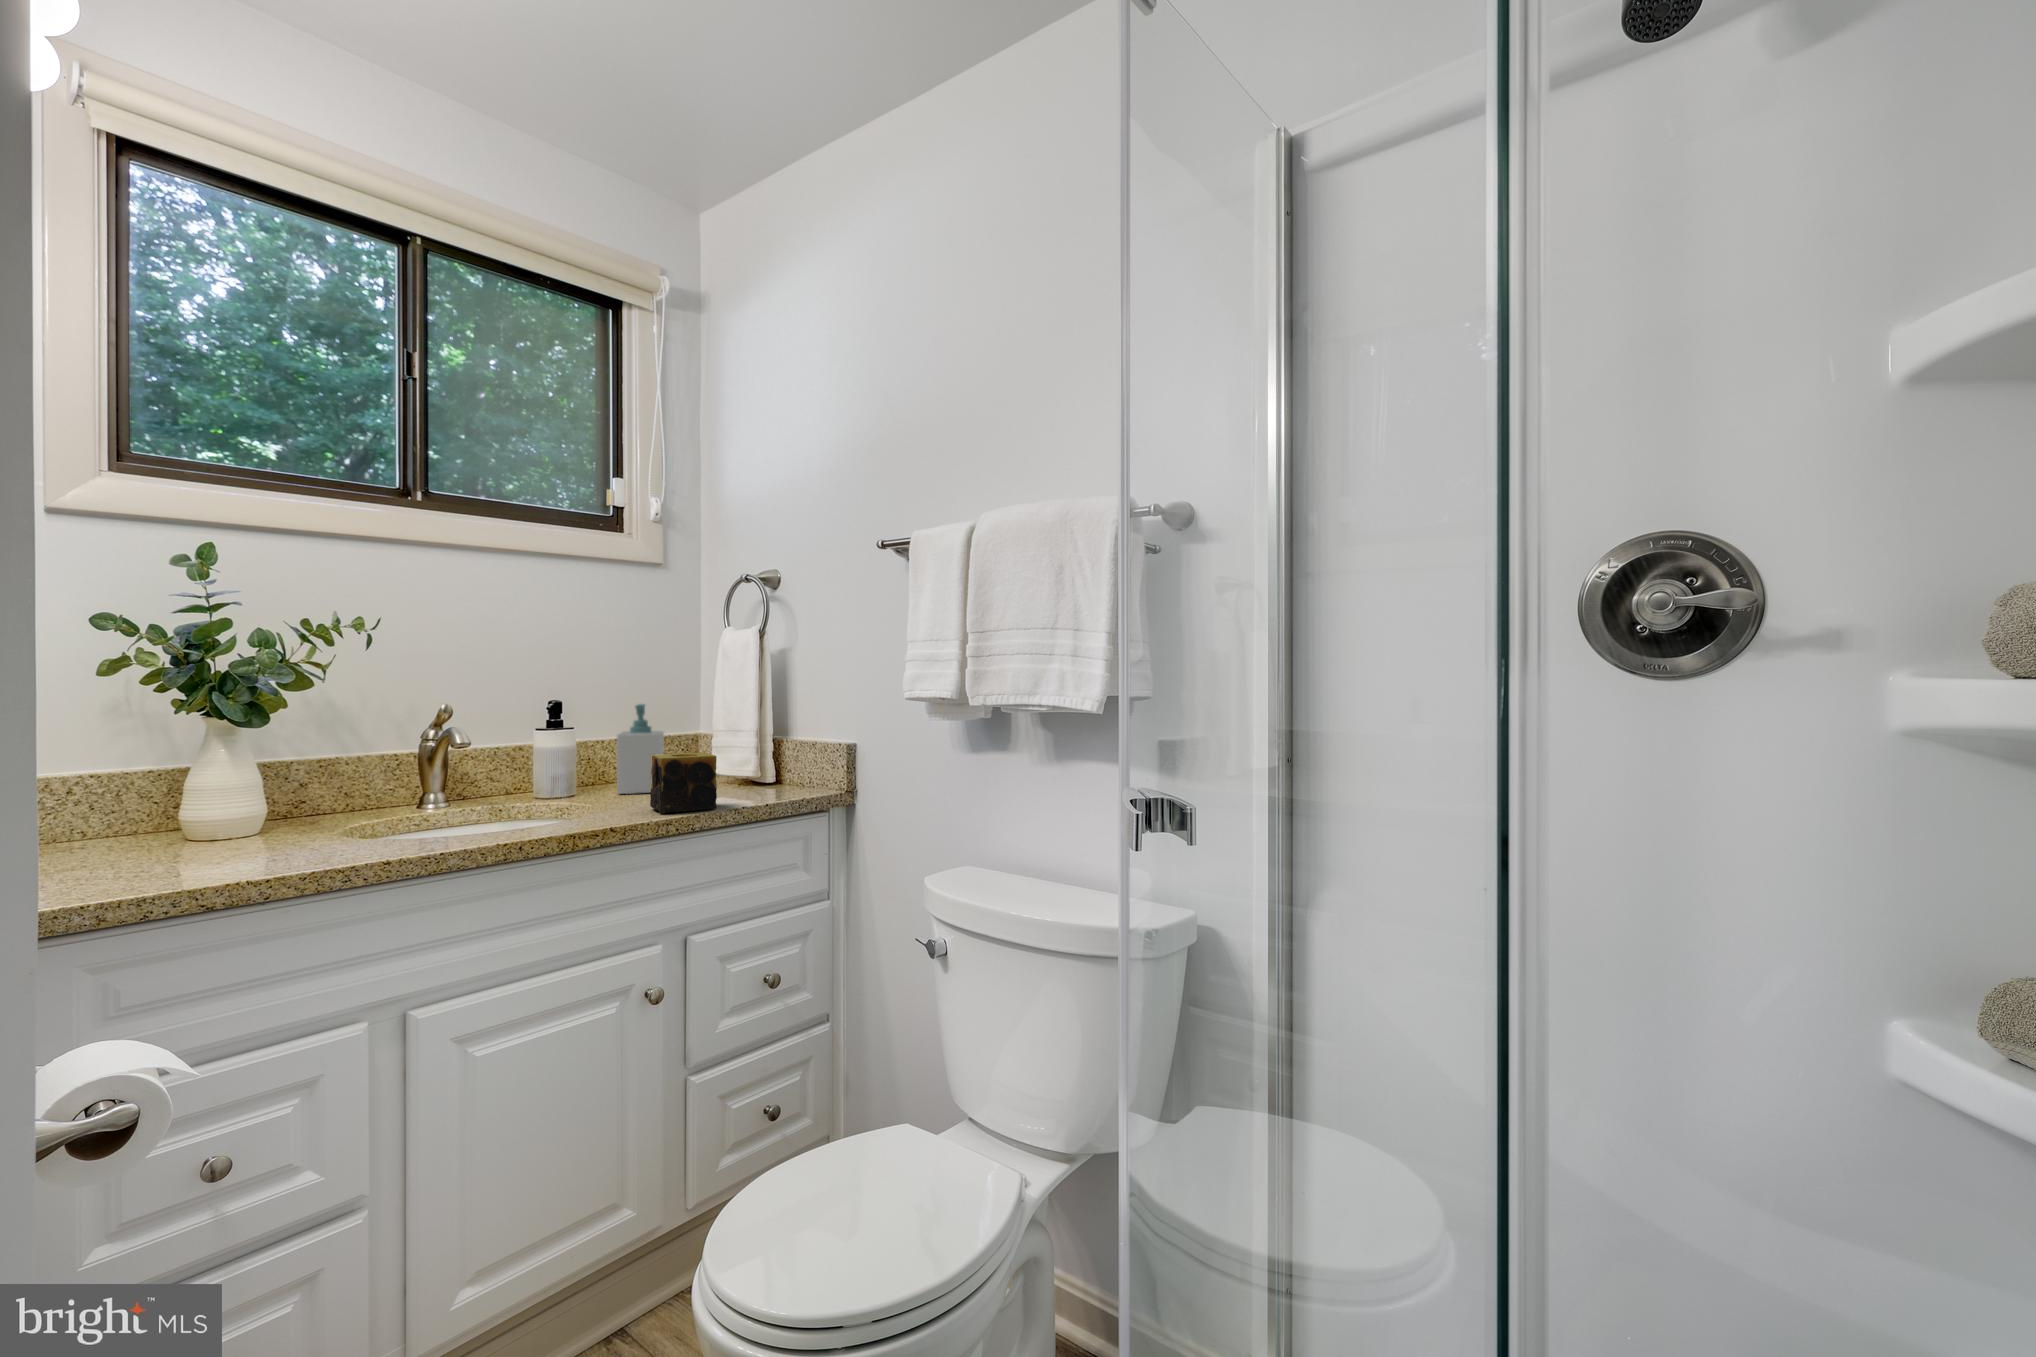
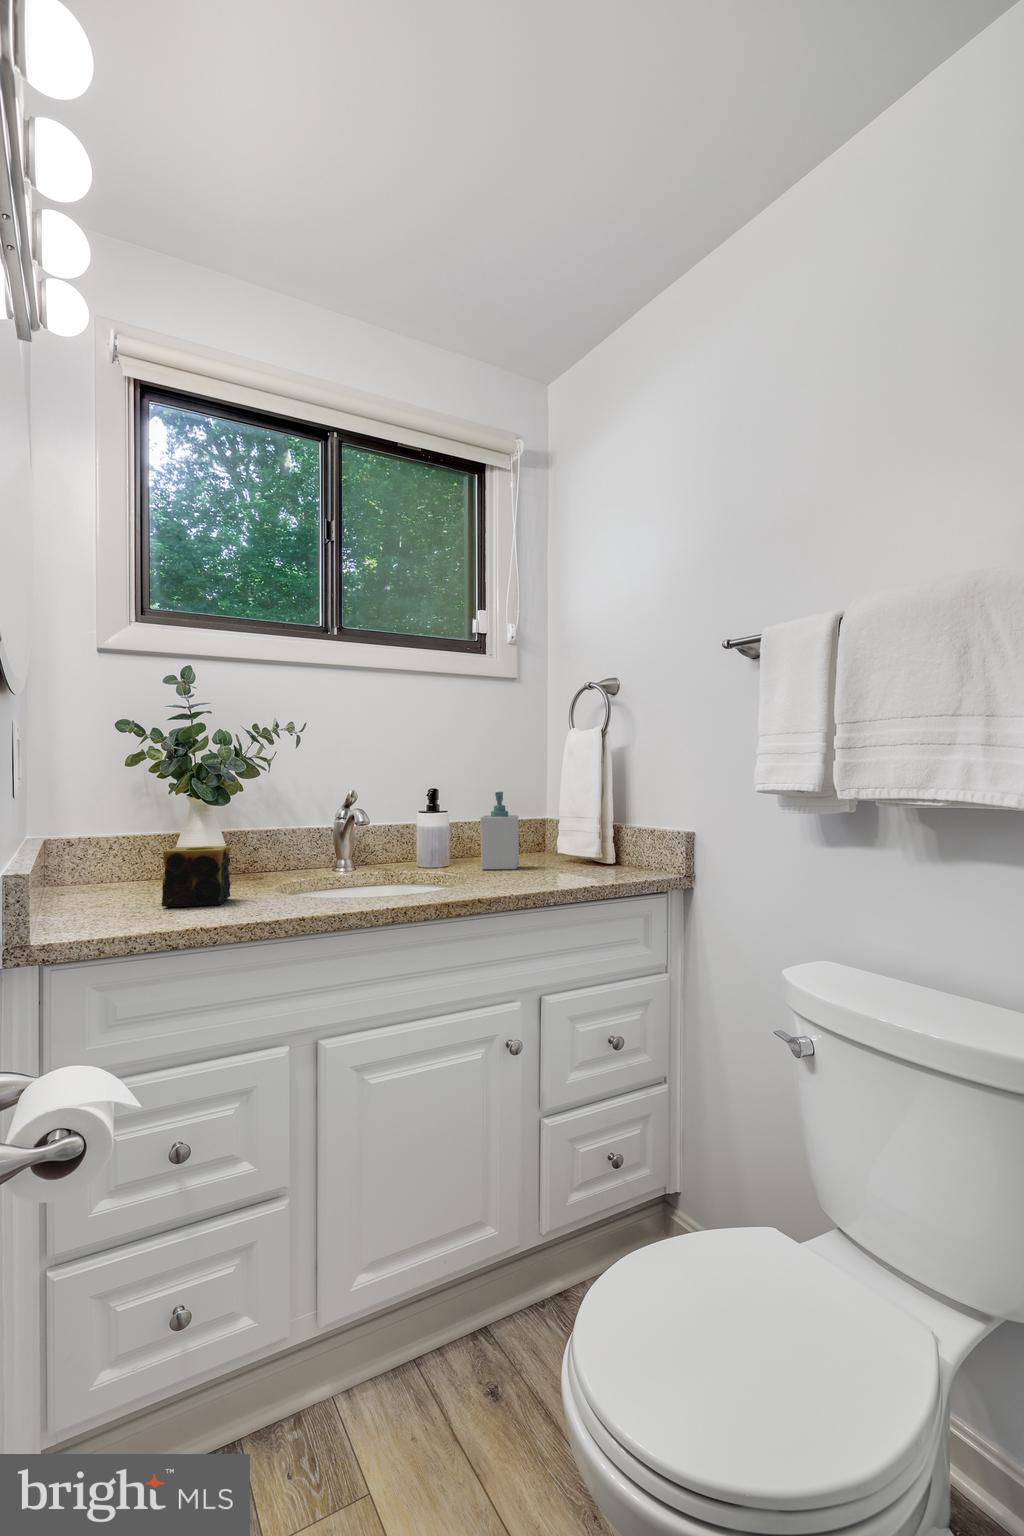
candle: present [650,752,717,813] -> present [162,846,230,907]

